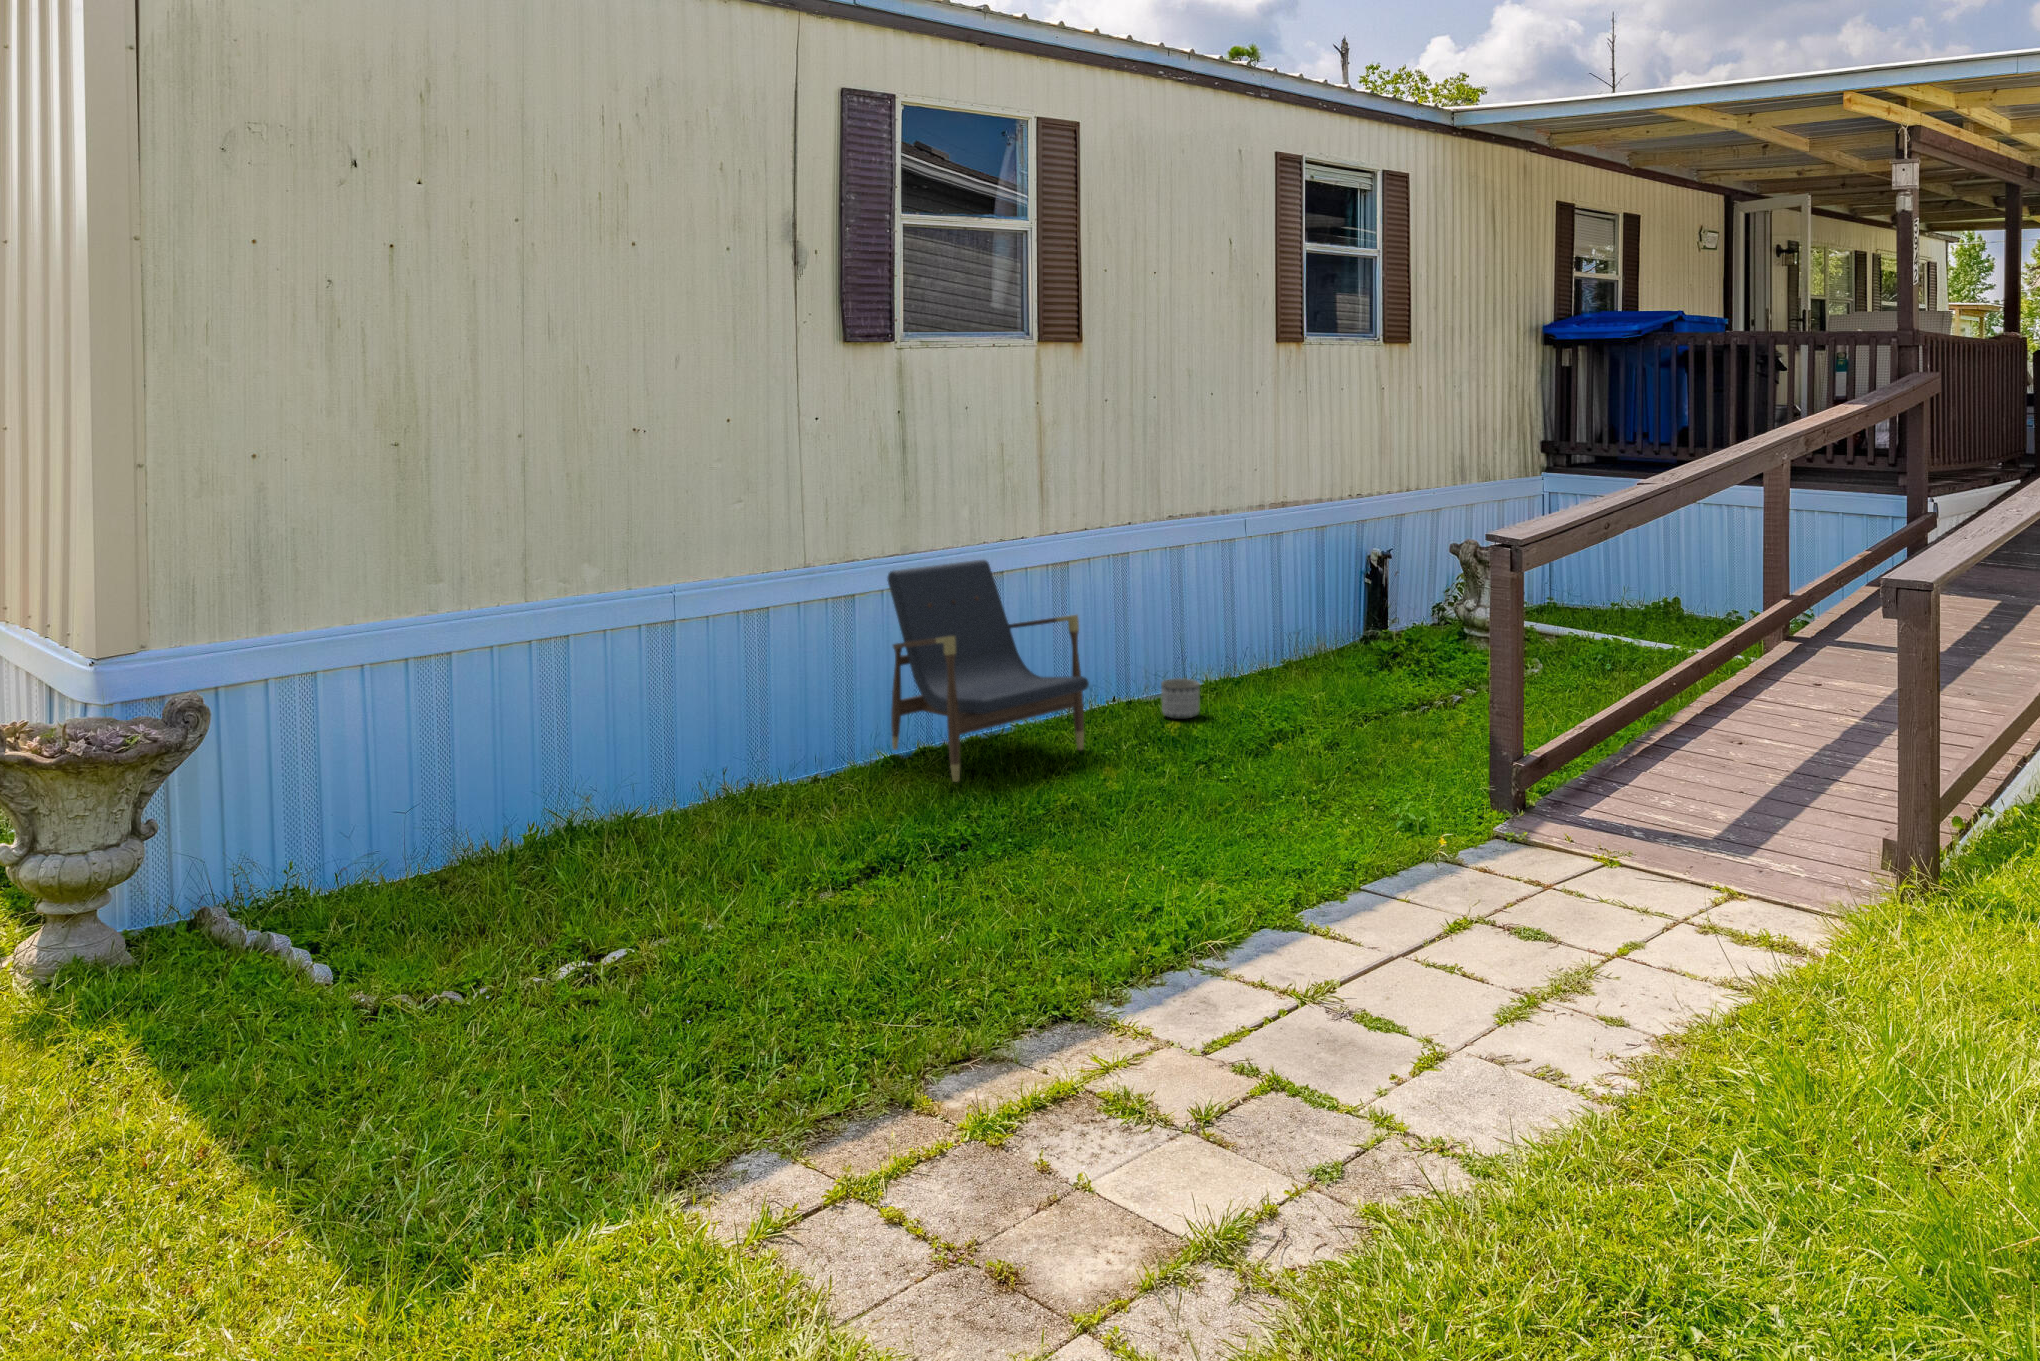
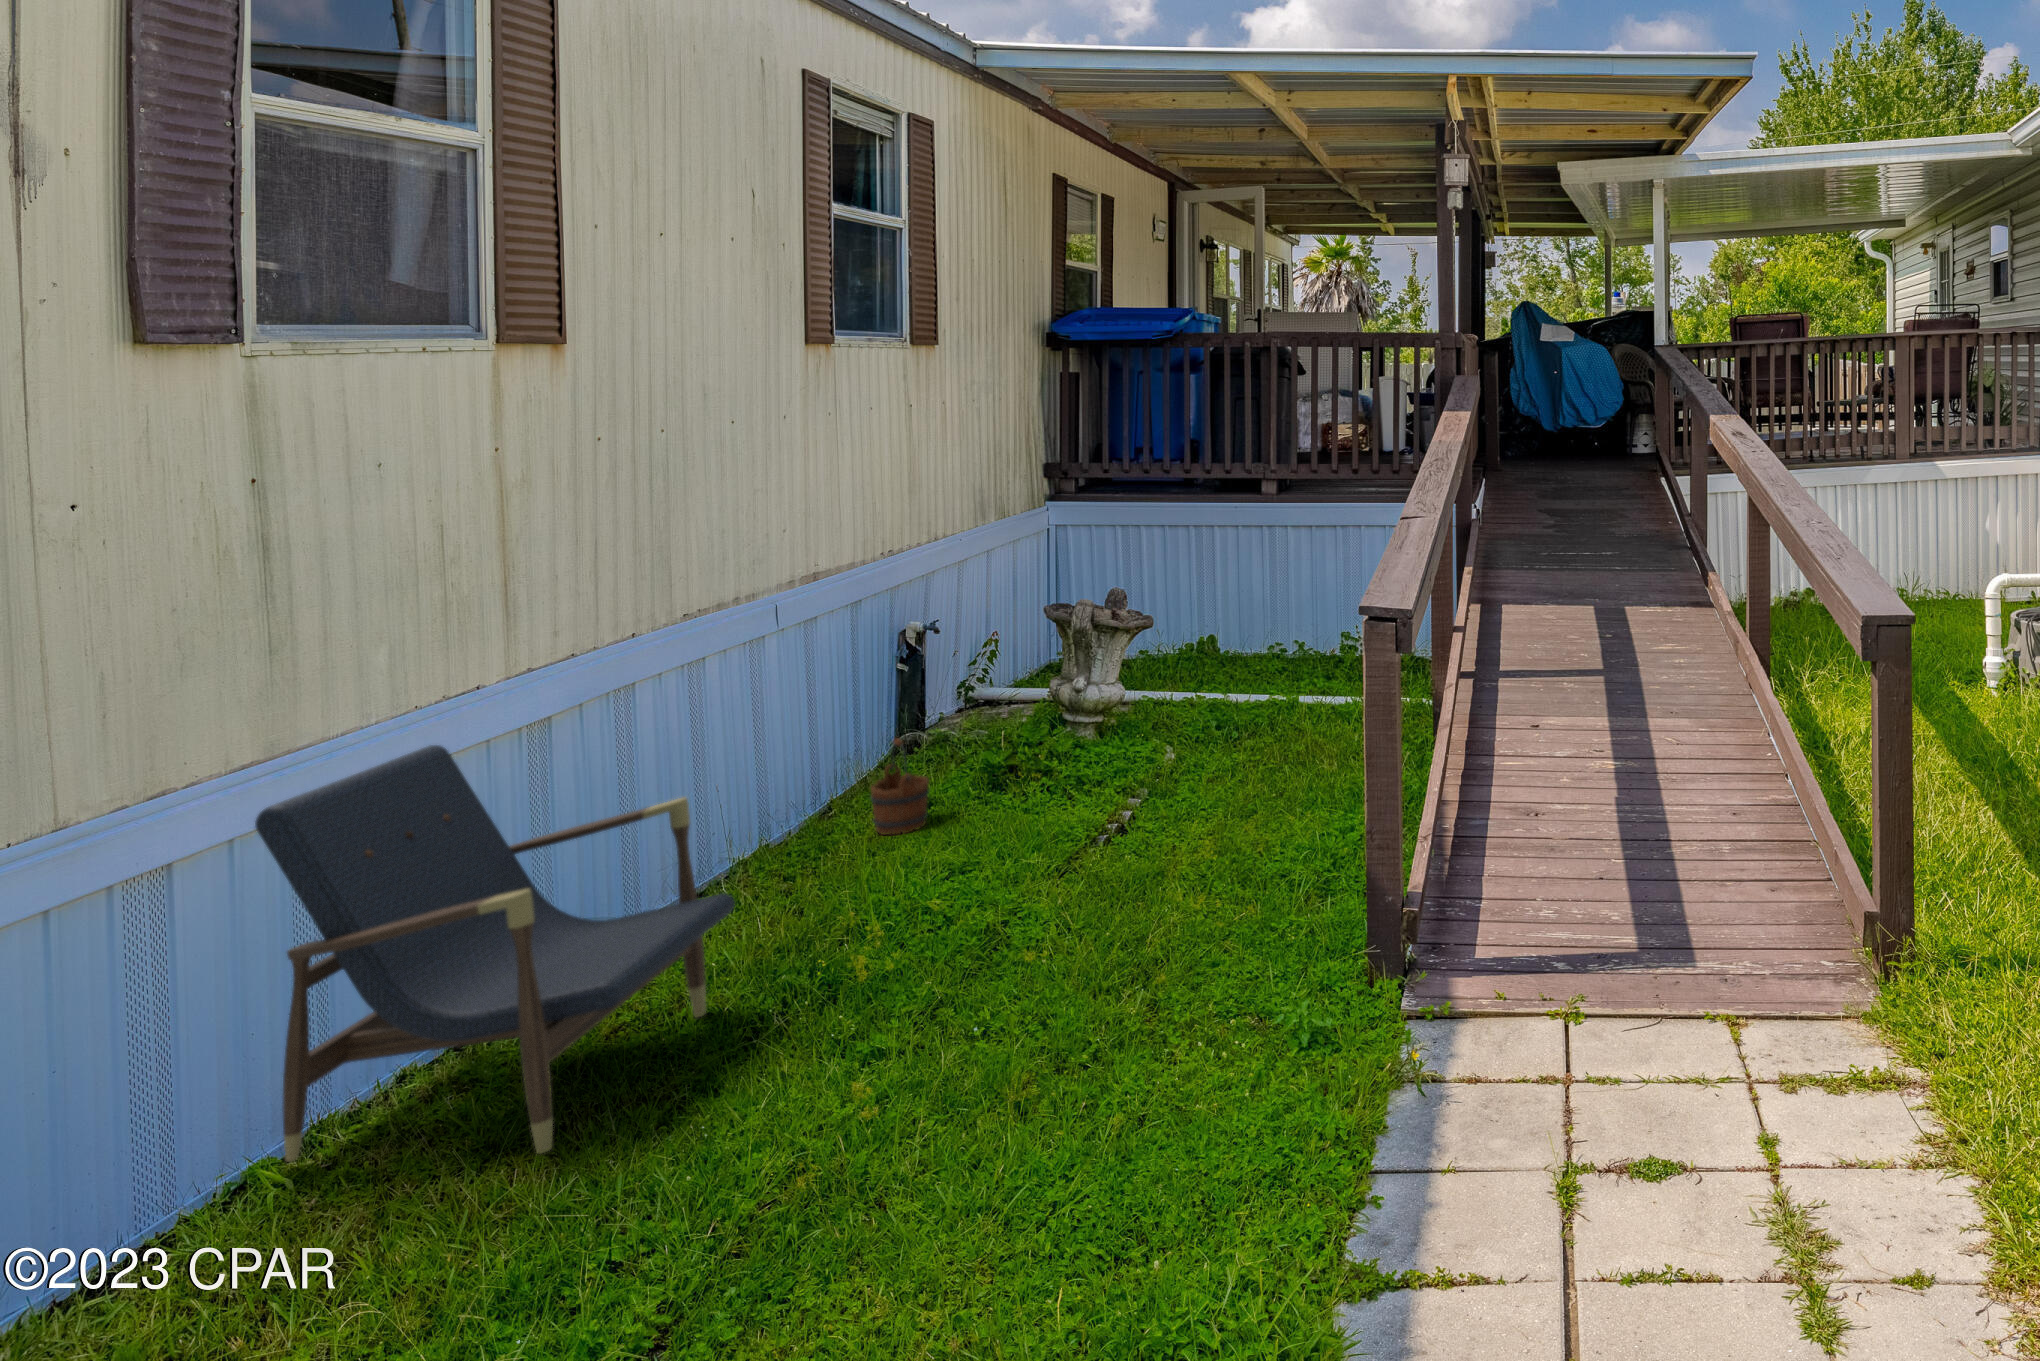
wooden bucket: none [1282,624,1321,694] -> present [871,738,929,835]
planter: present [1161,678,1200,719] -> none [749,855,815,922]

